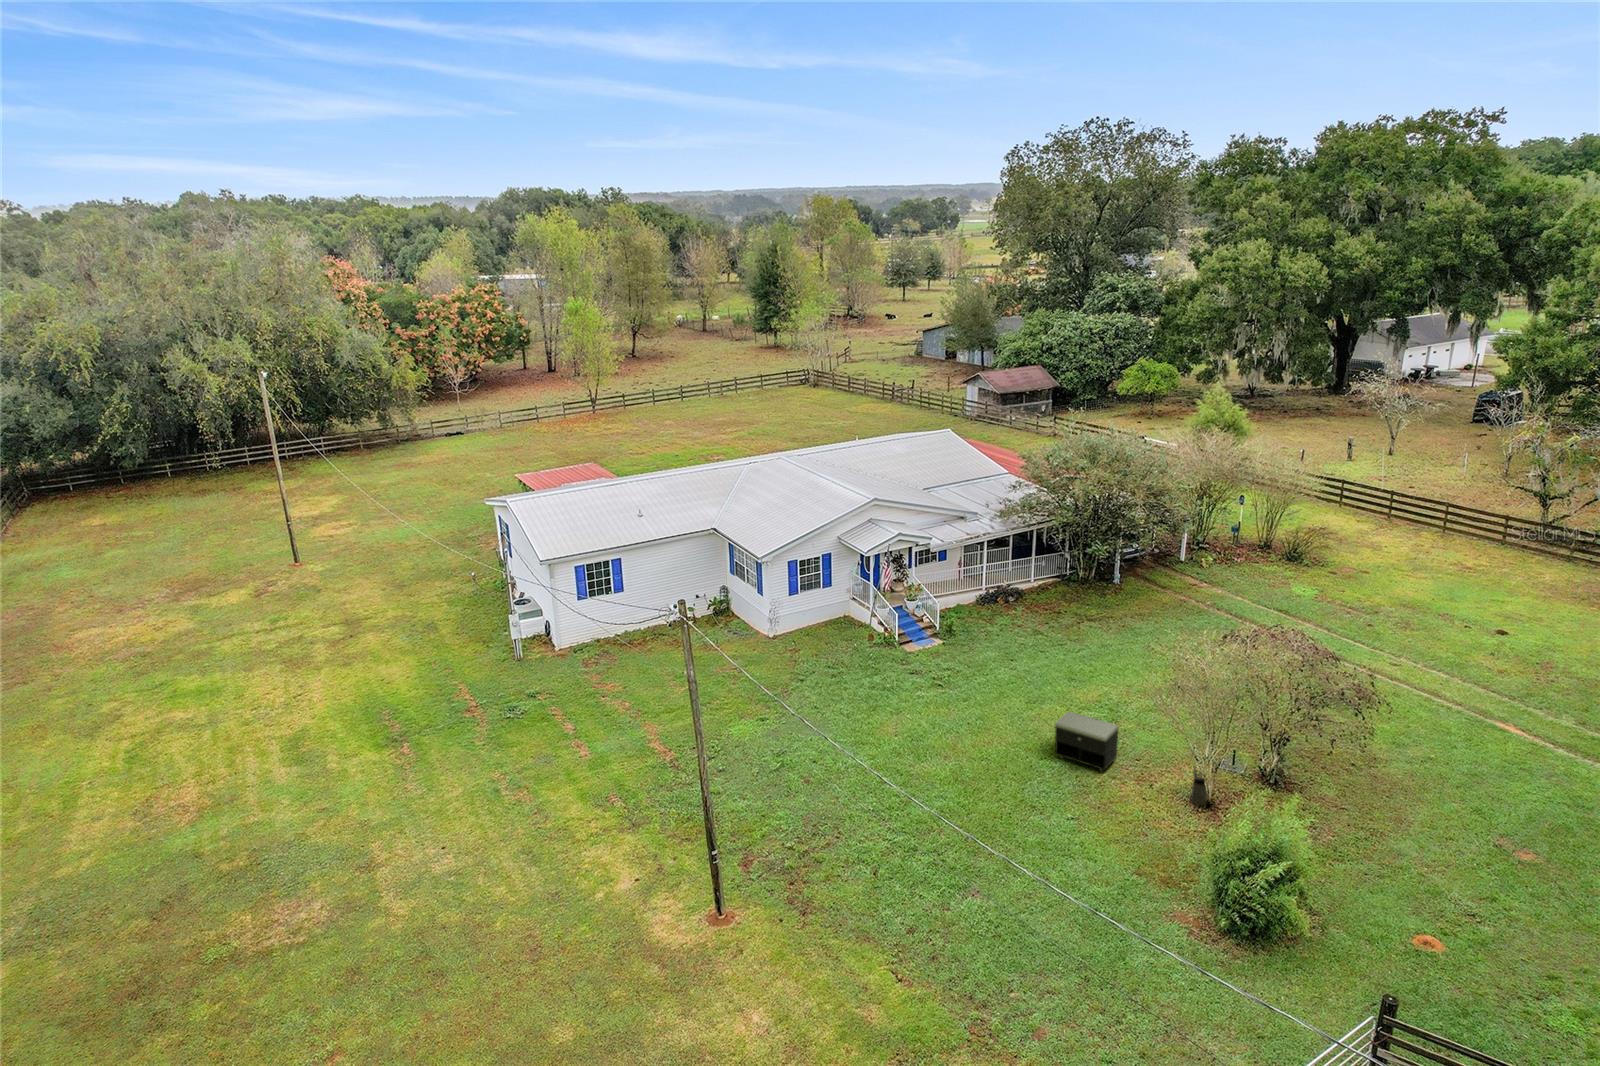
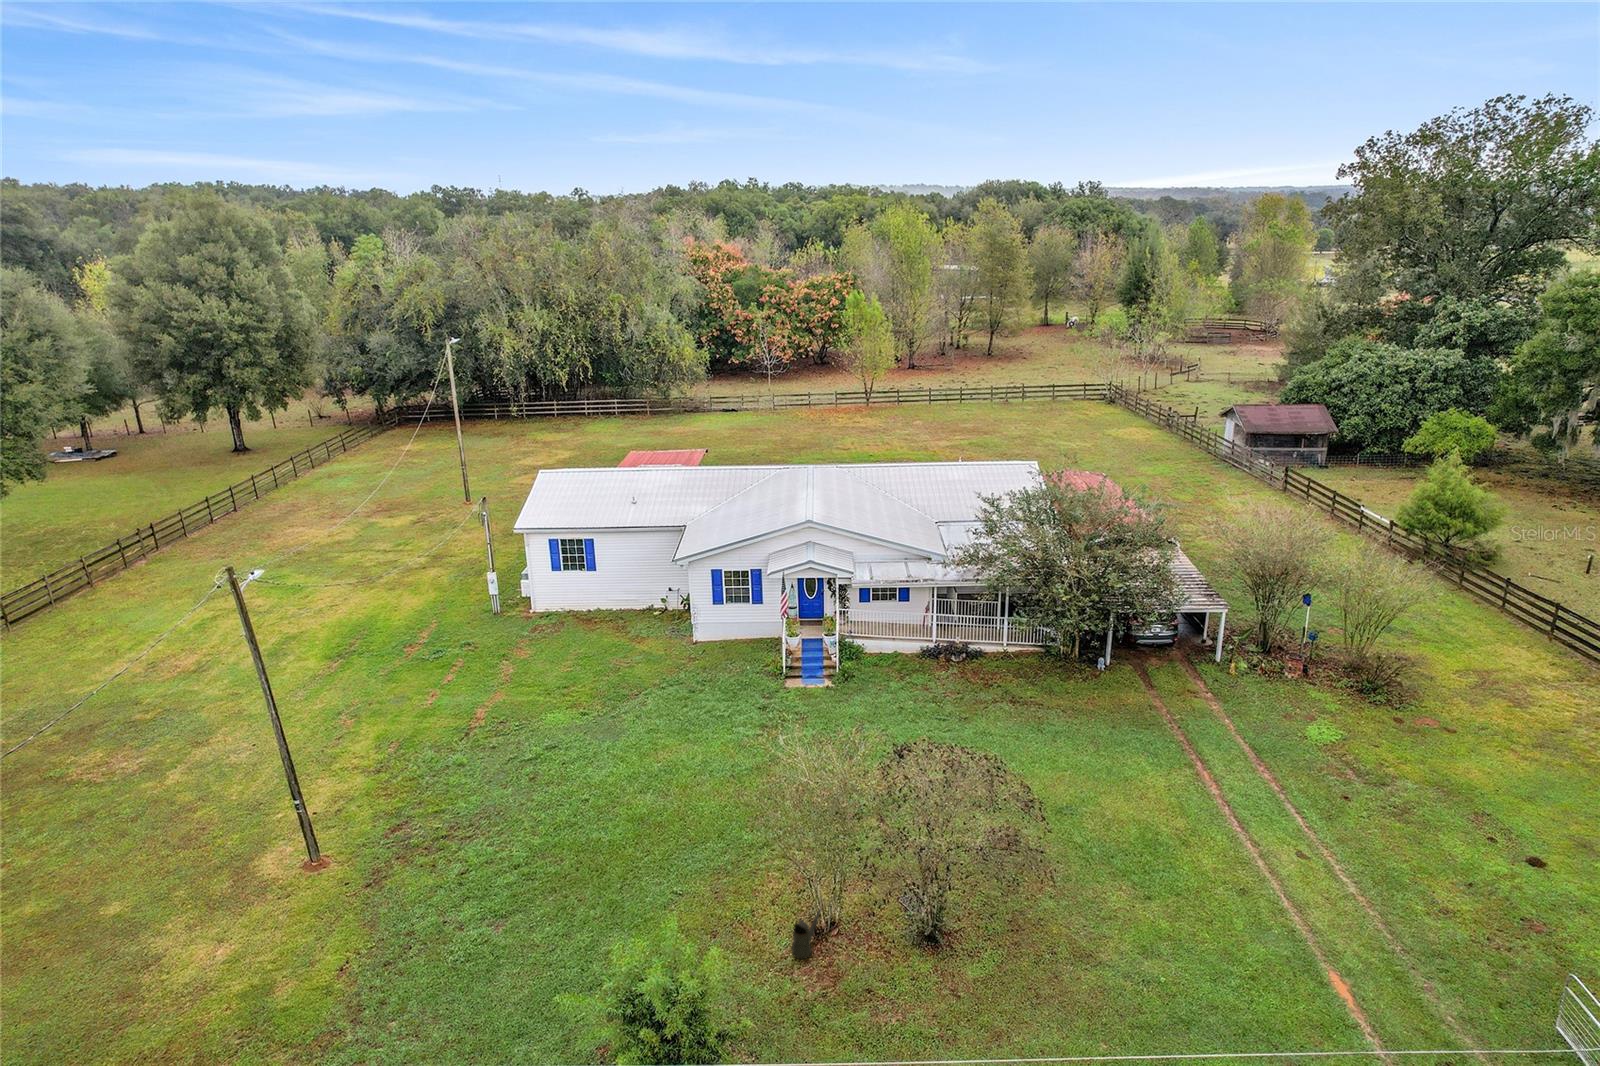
storage bench: present [1055,711,1118,771] -> none [734,797,790,876]

